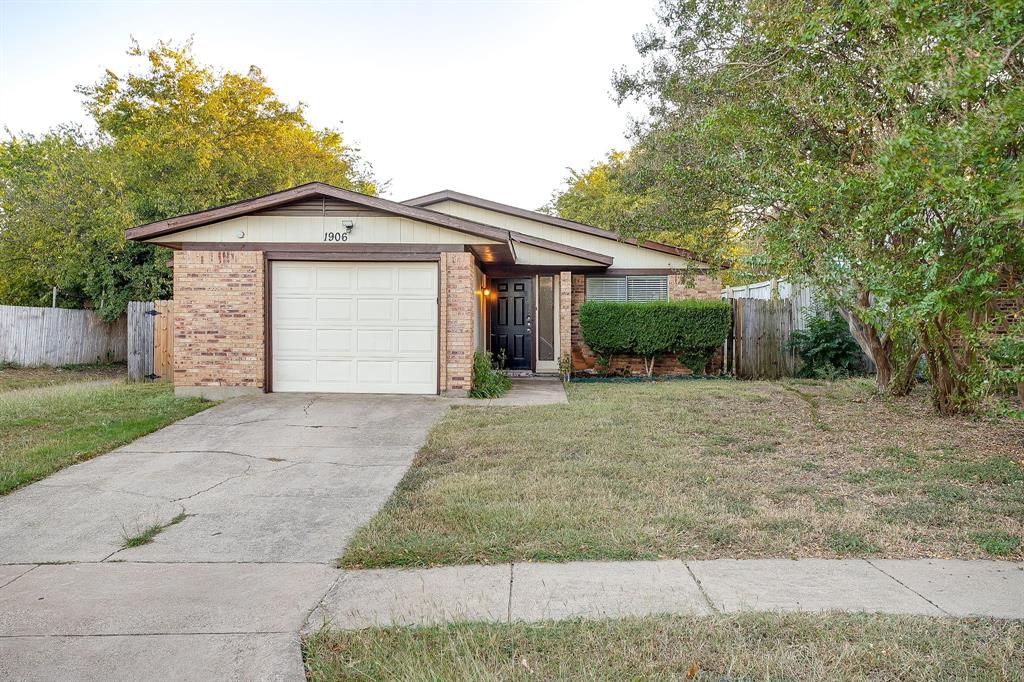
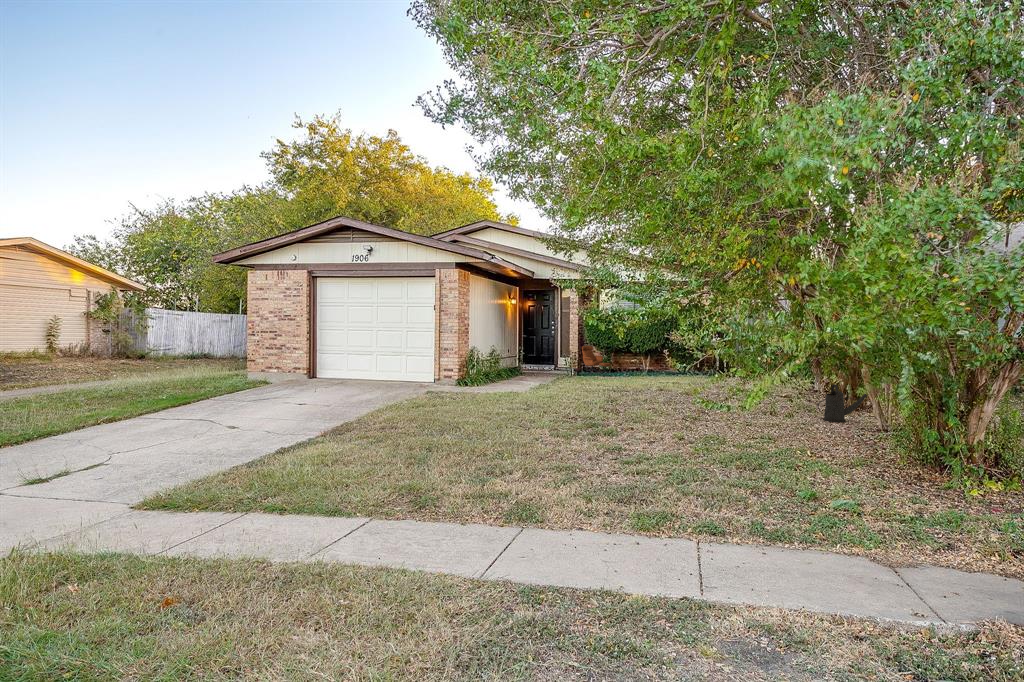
watering can: none [893,381,940,418] -> present [817,384,869,422]

